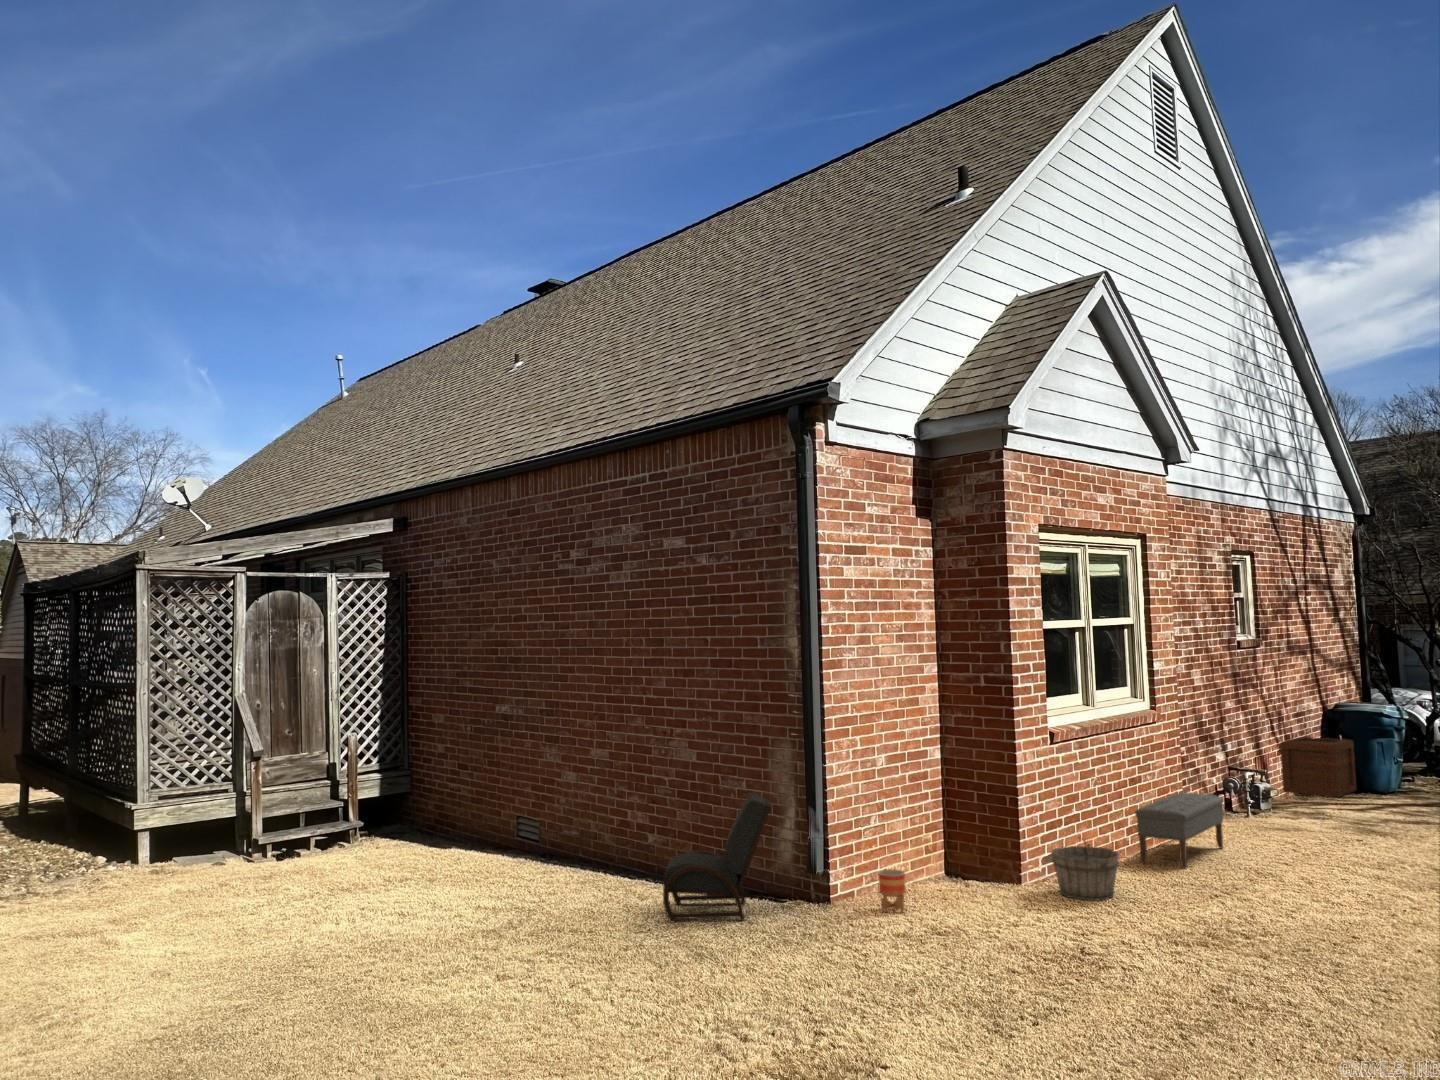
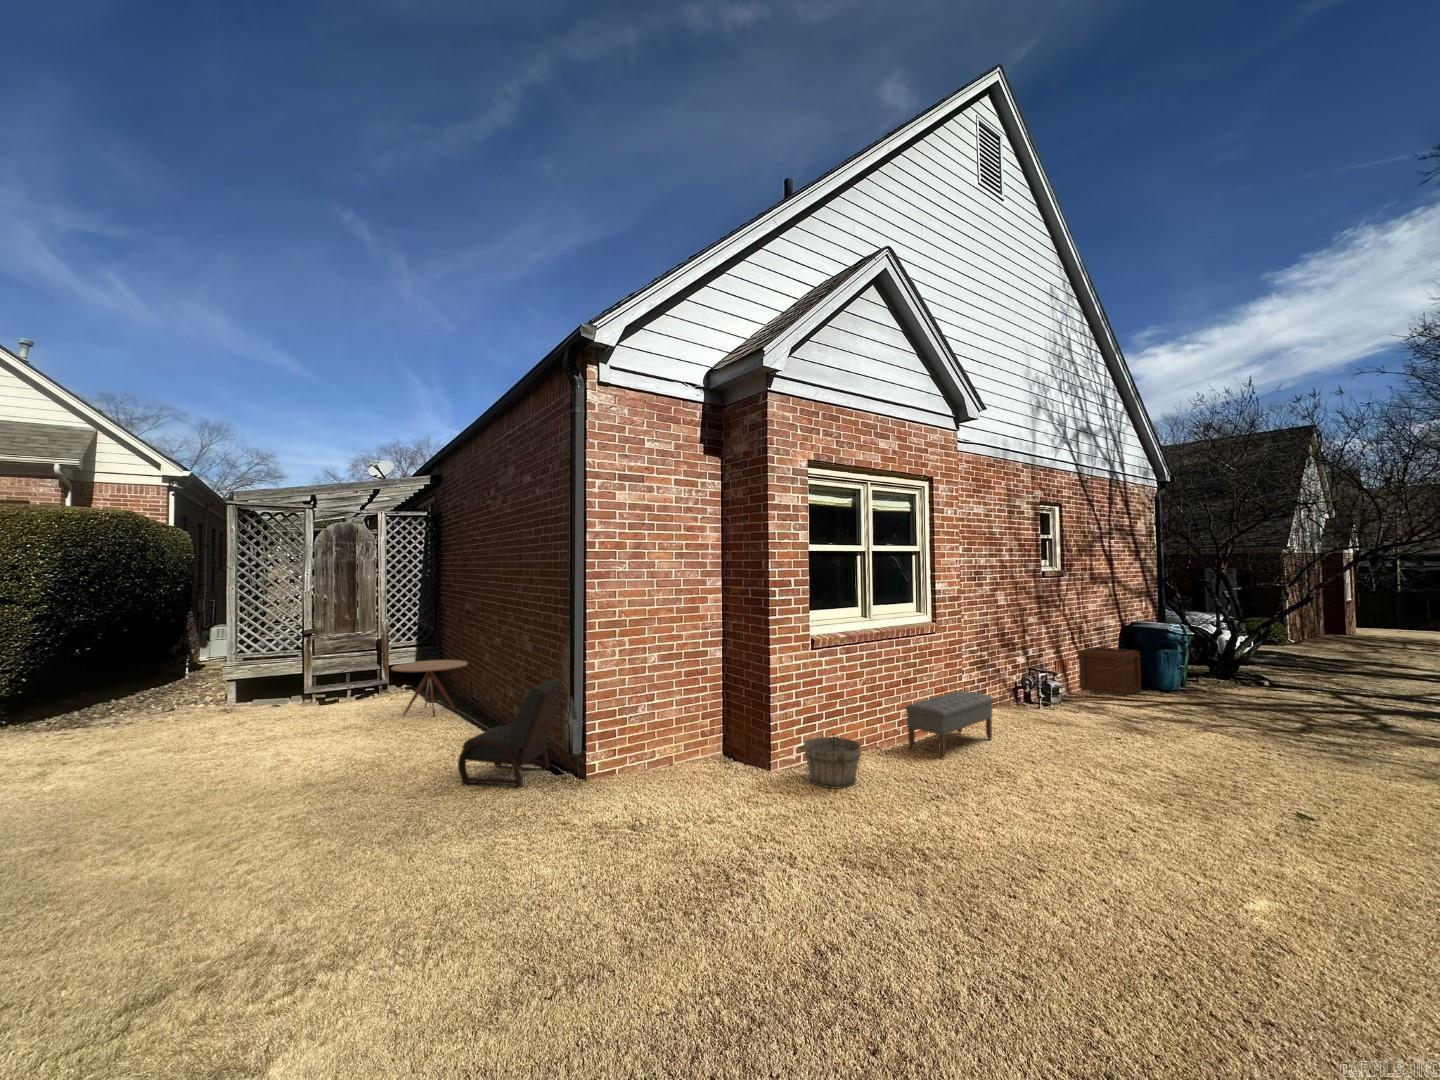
round table: none [421,784,519,863] -> present [392,660,467,716]
planter: present [878,869,906,912] -> none [640,750,663,789]

